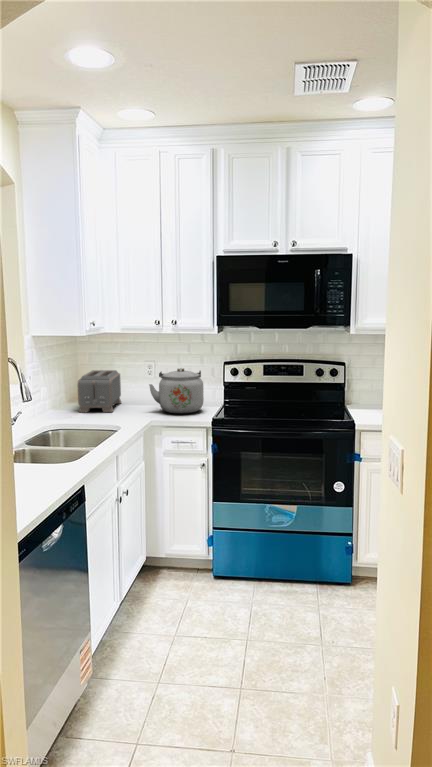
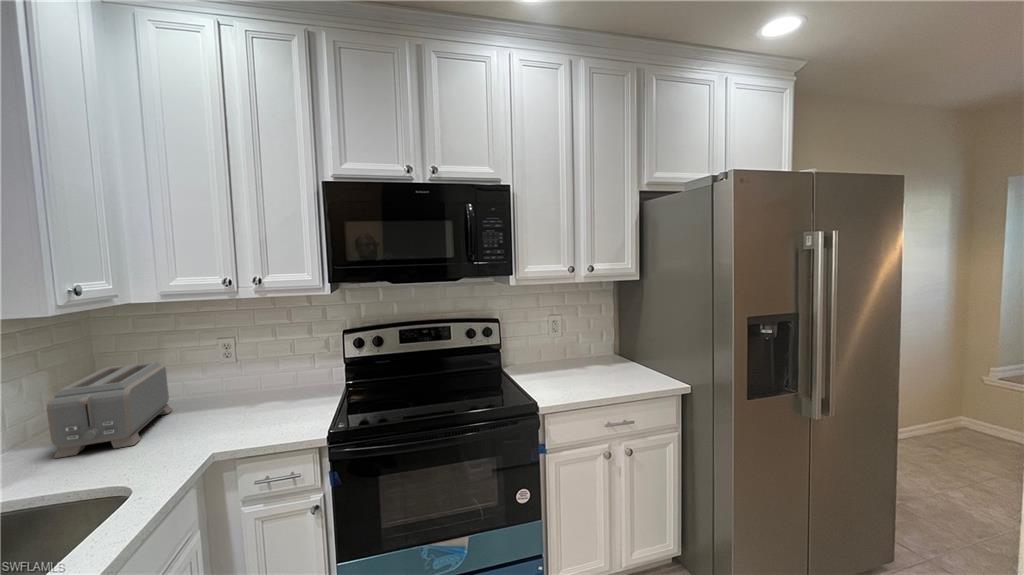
kettle: present [149,368,204,413] -> none [209,352,312,428]

